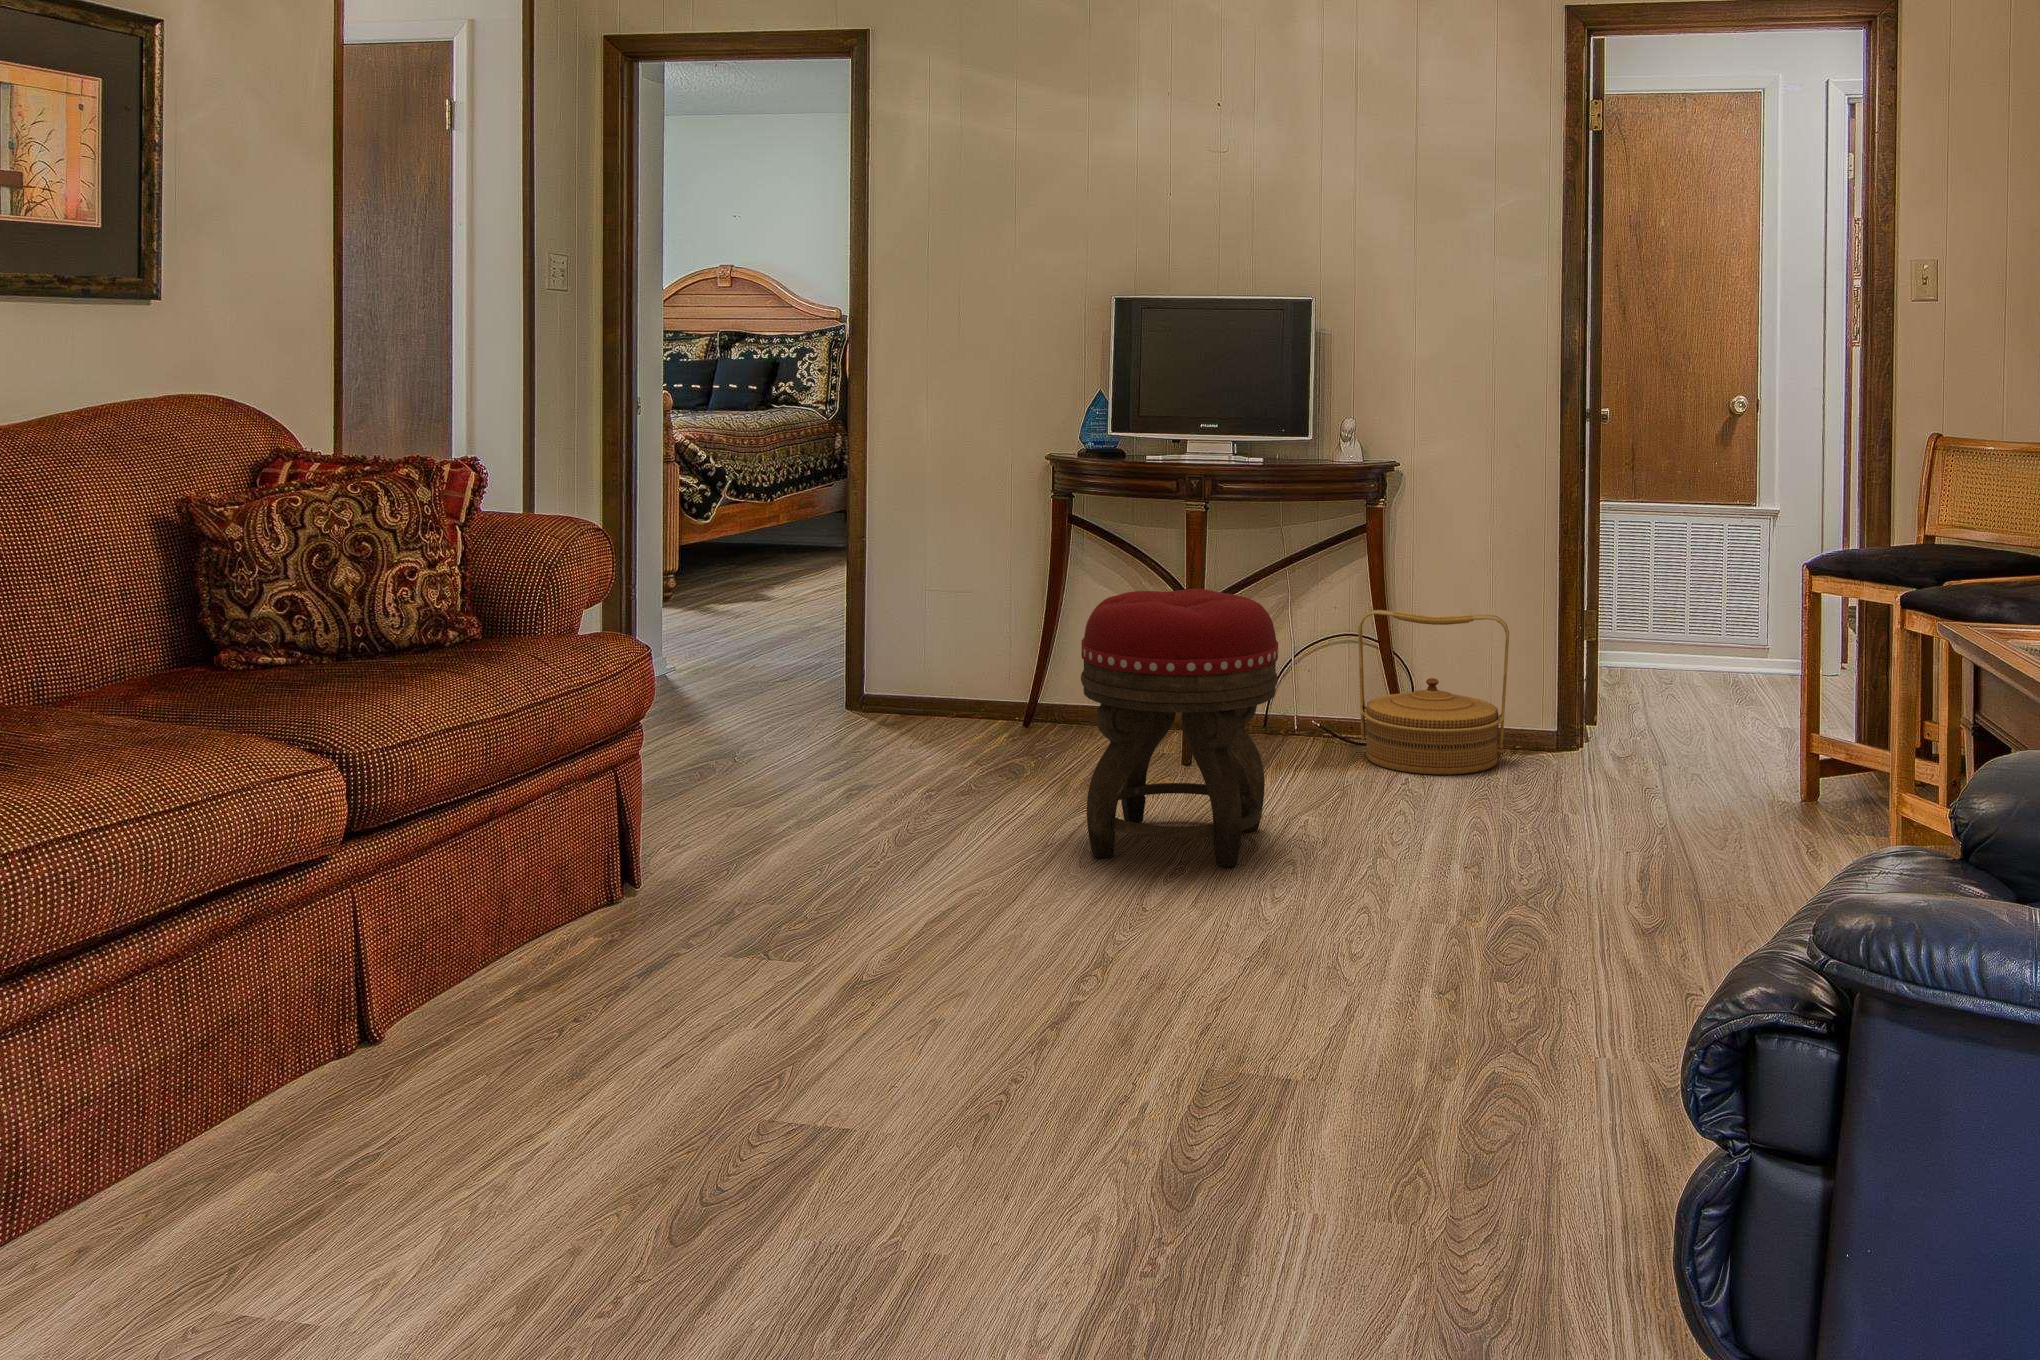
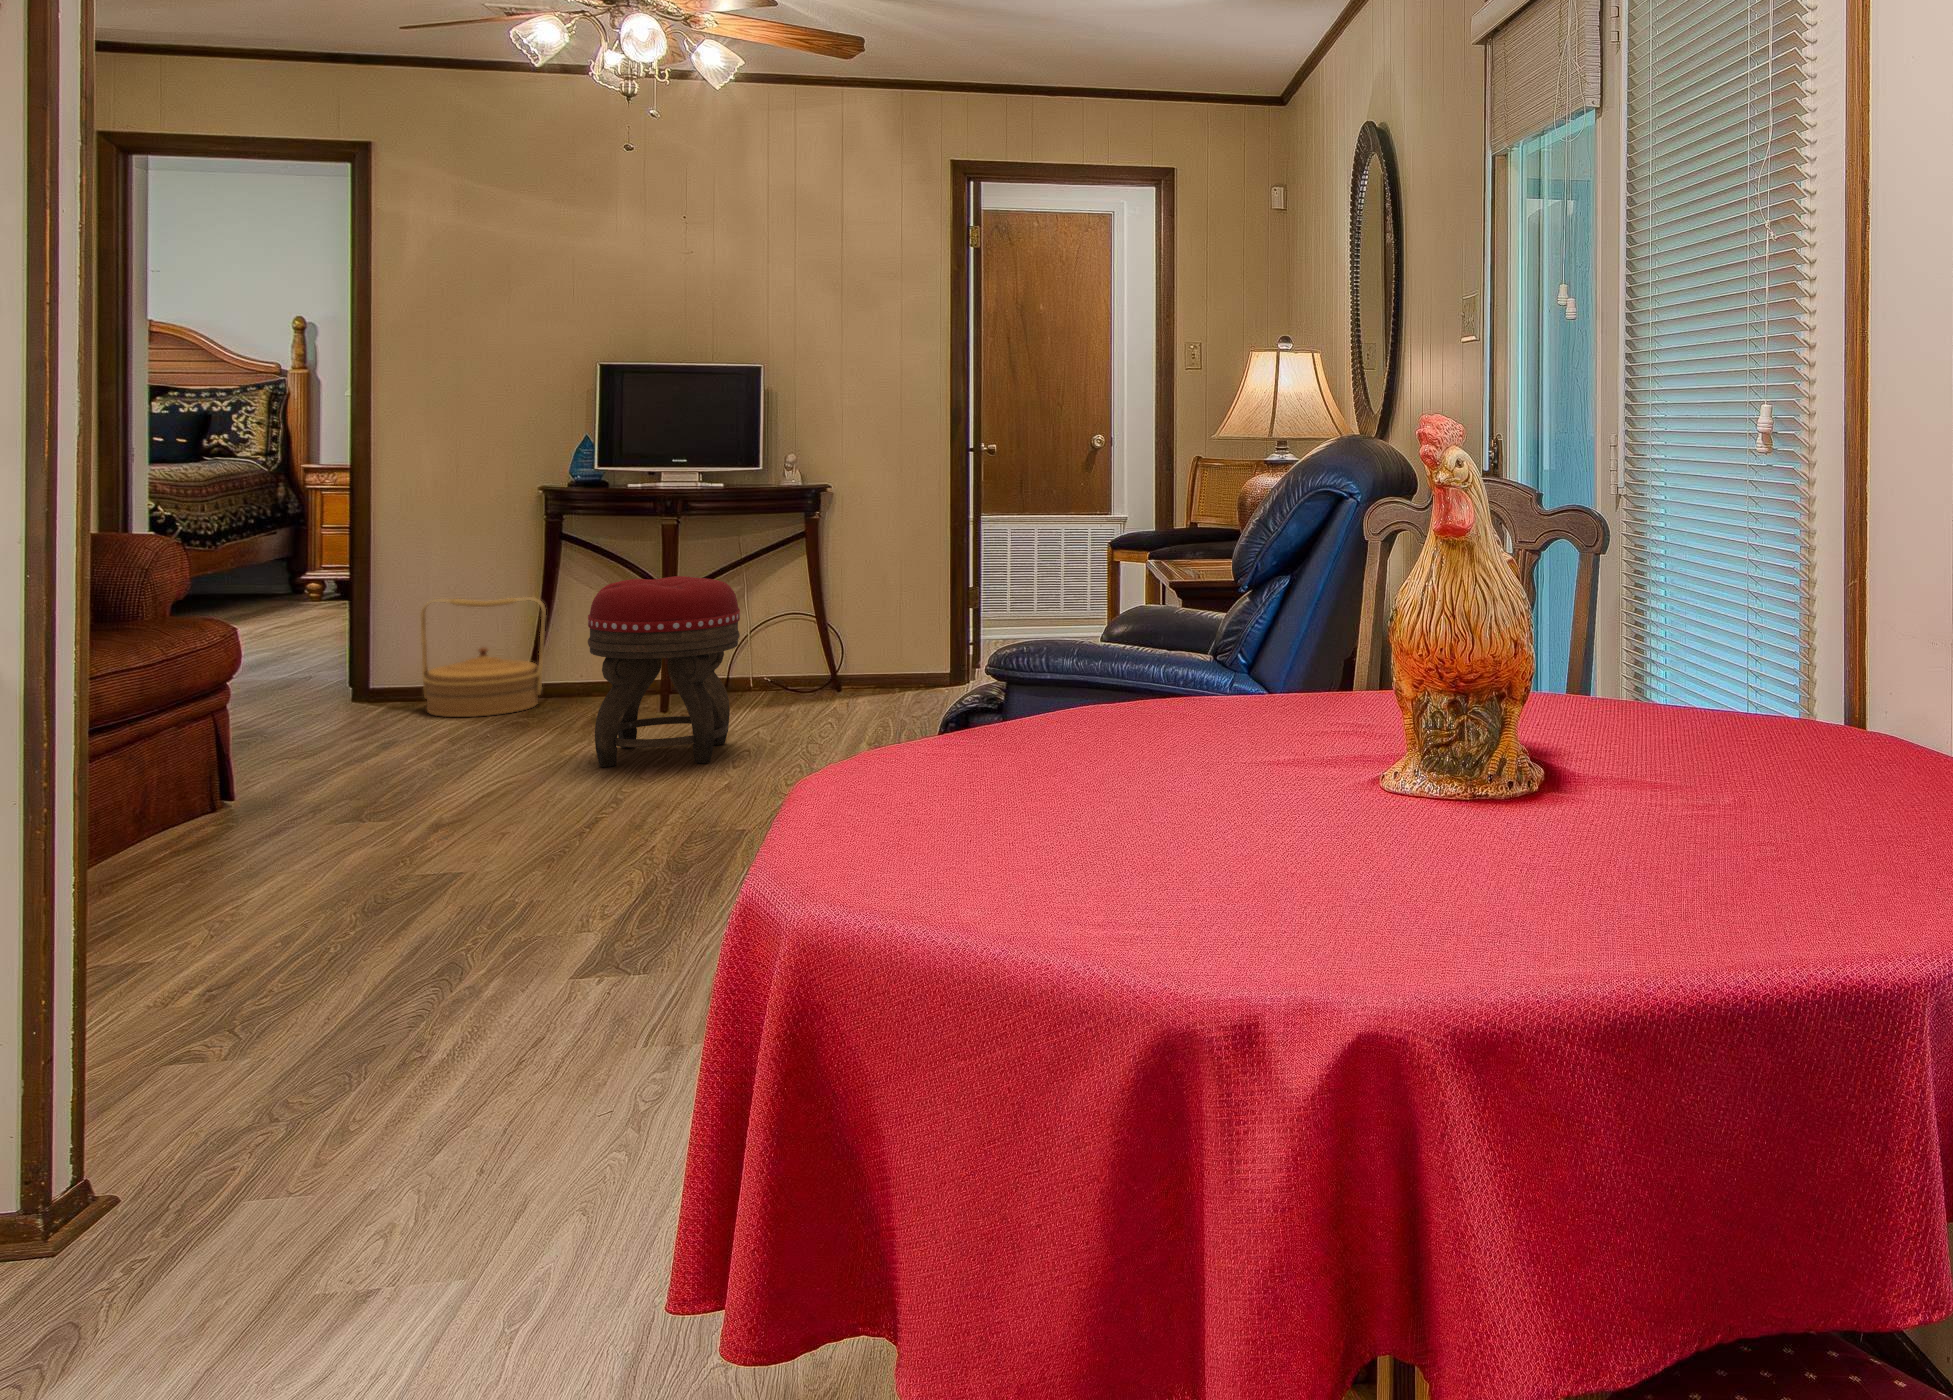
woven basket: present [1358,610,1509,775] -> present [420,597,546,717]

